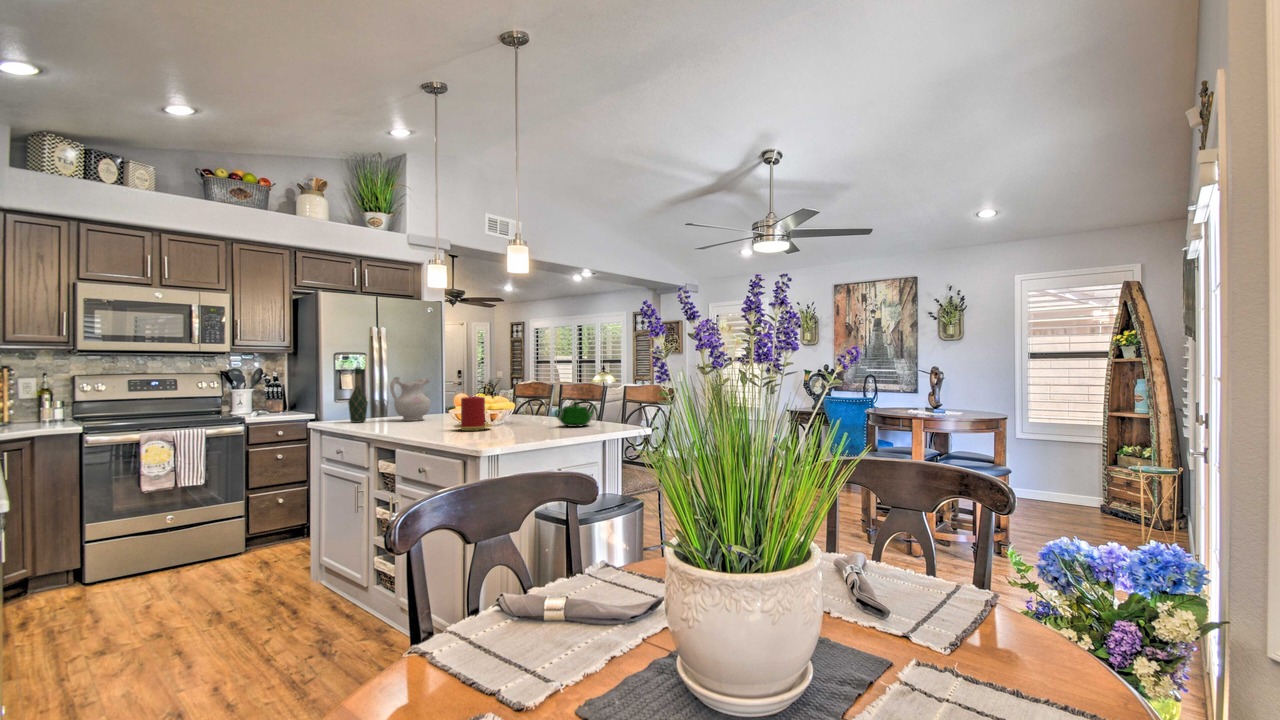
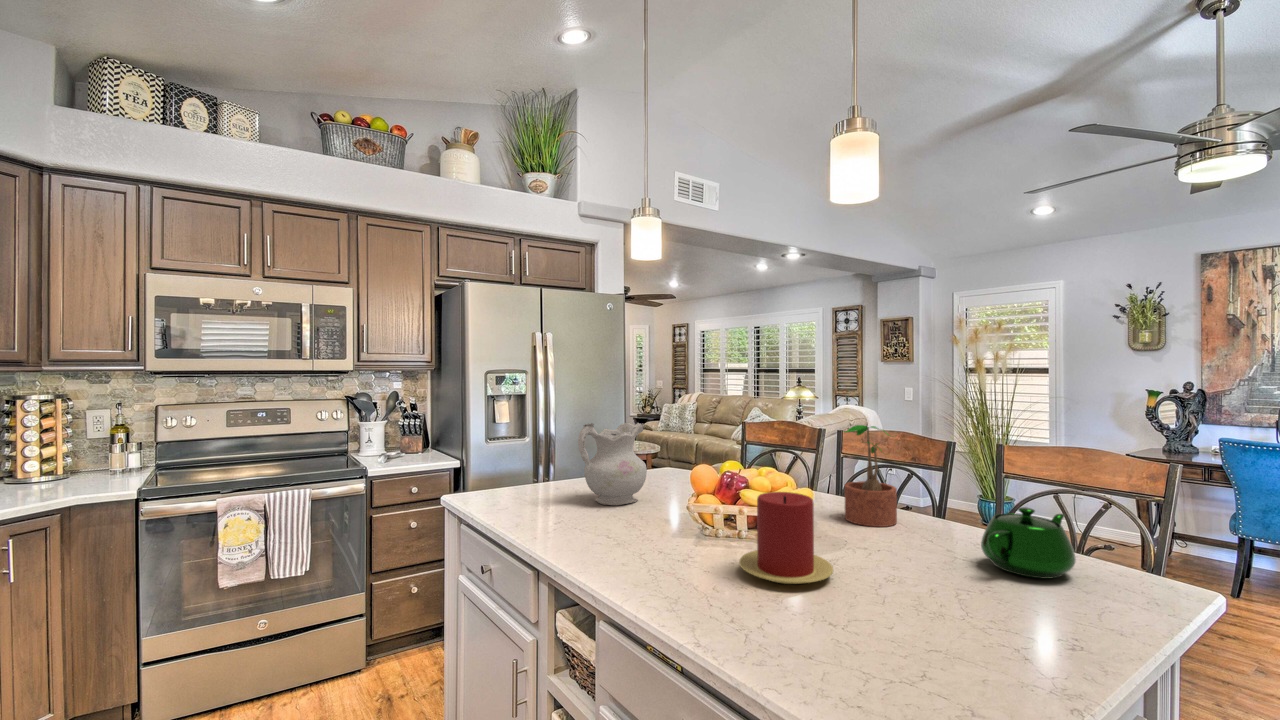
wine bottle: present [348,367,368,423] -> none [508,405,540,506]
potted plant: none [526,375,553,421] -> present [844,425,897,527]

